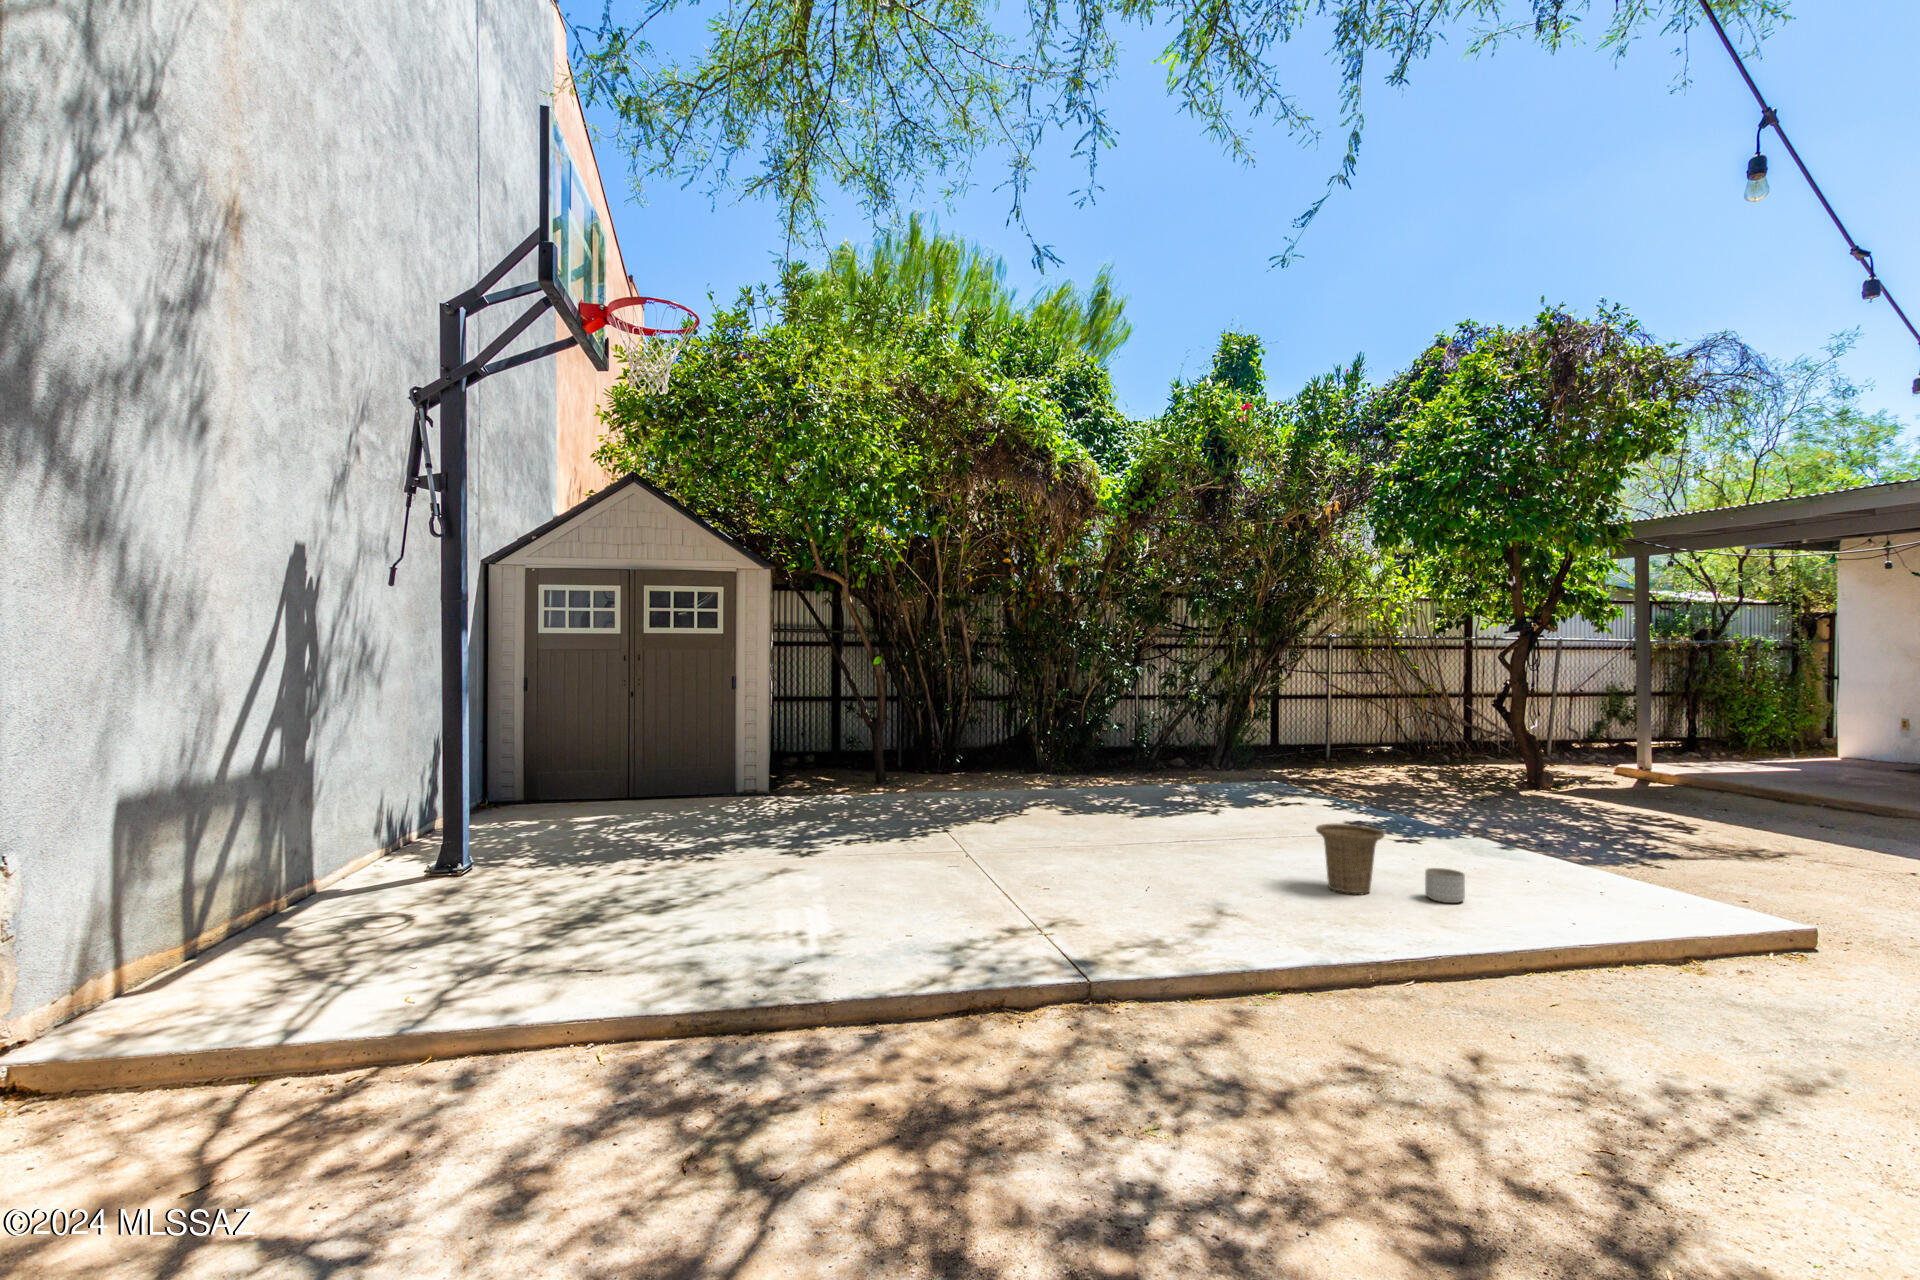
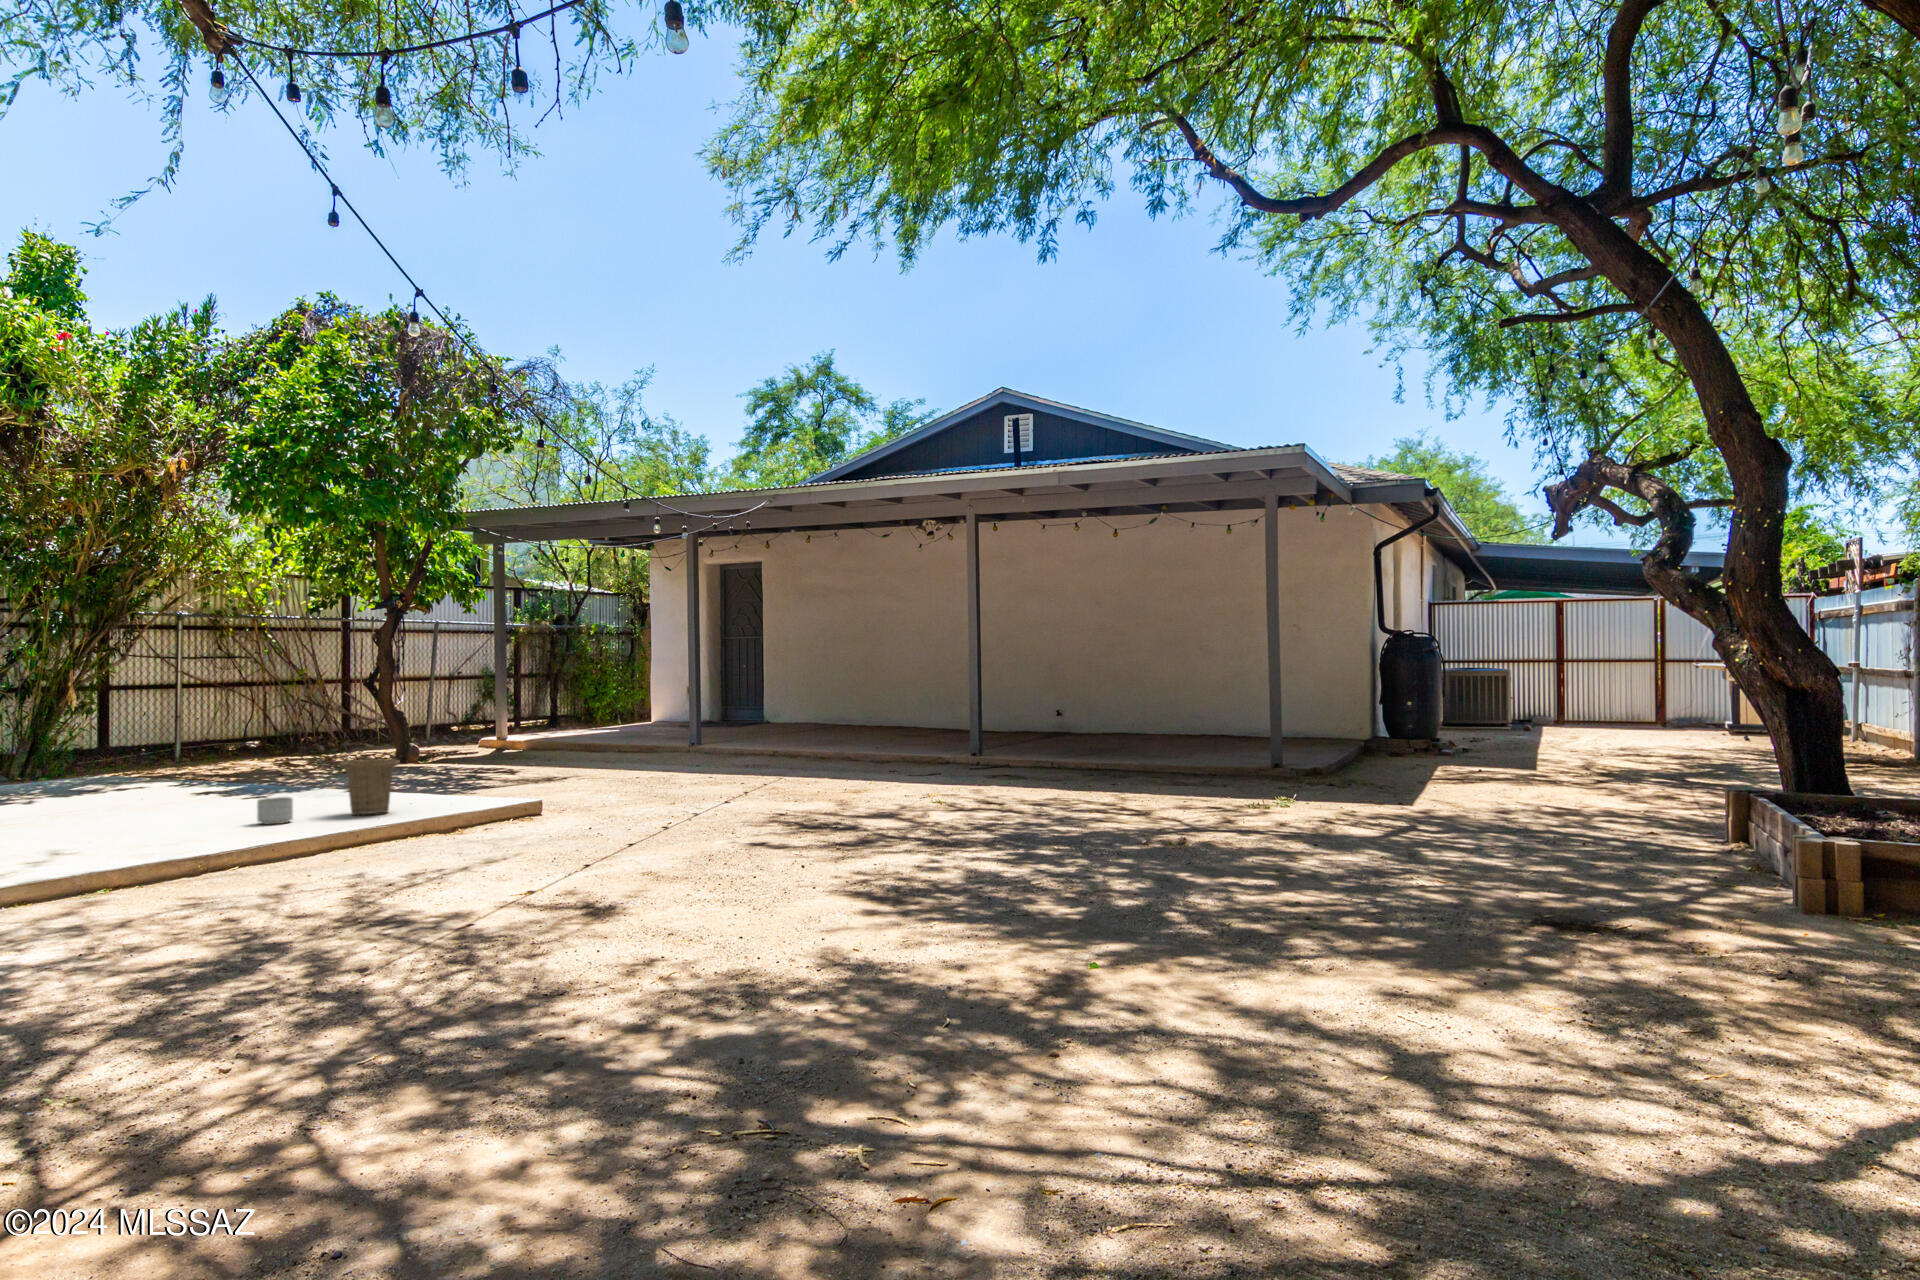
basket: present [1316,824,1384,895] -> present [339,759,400,816]

